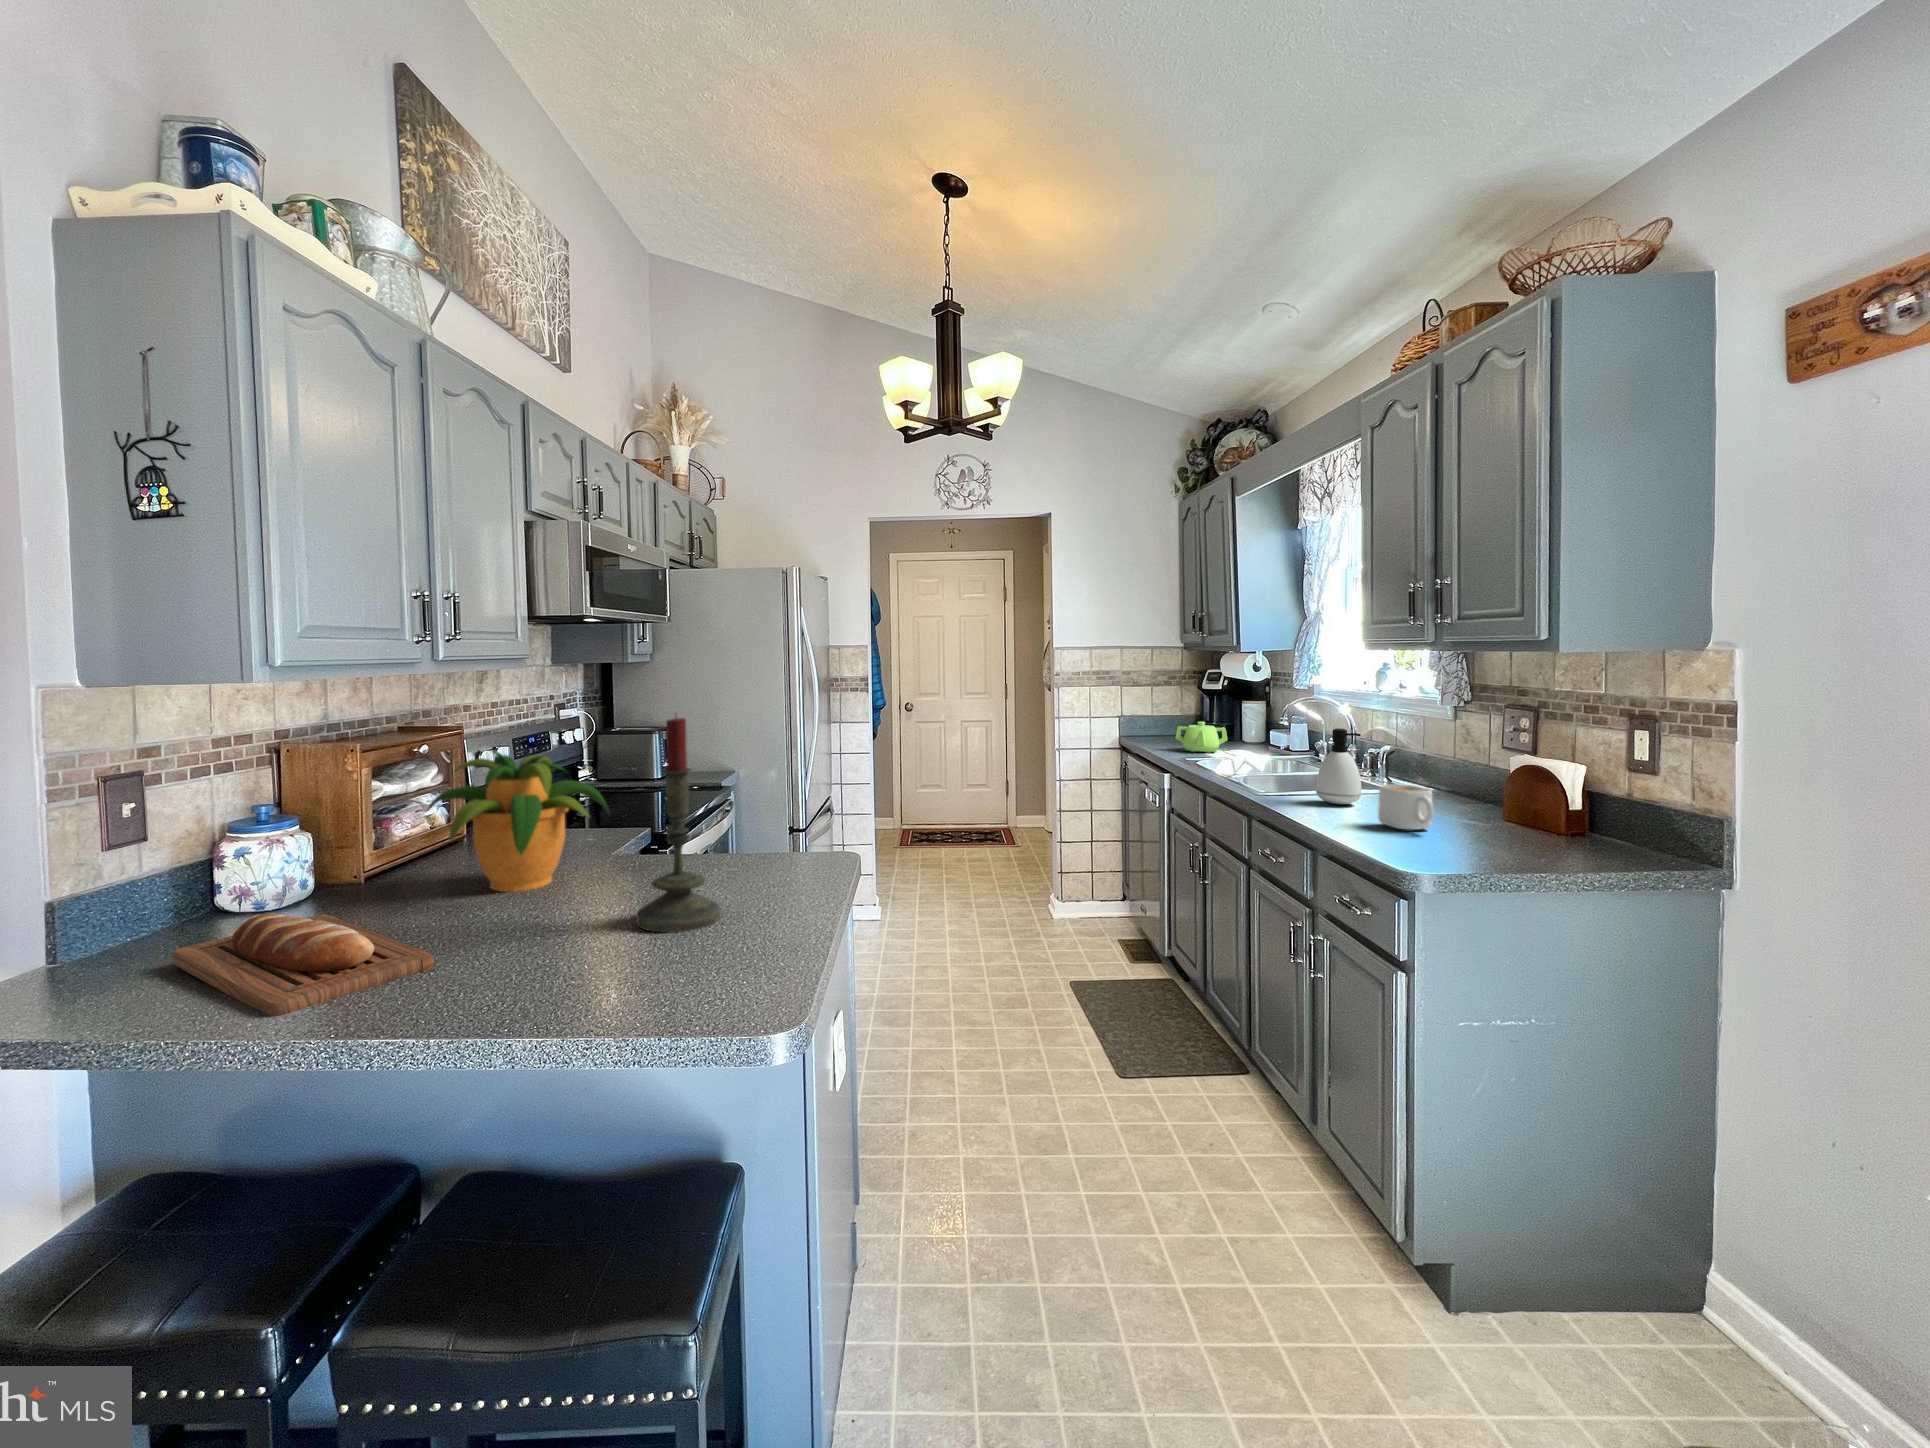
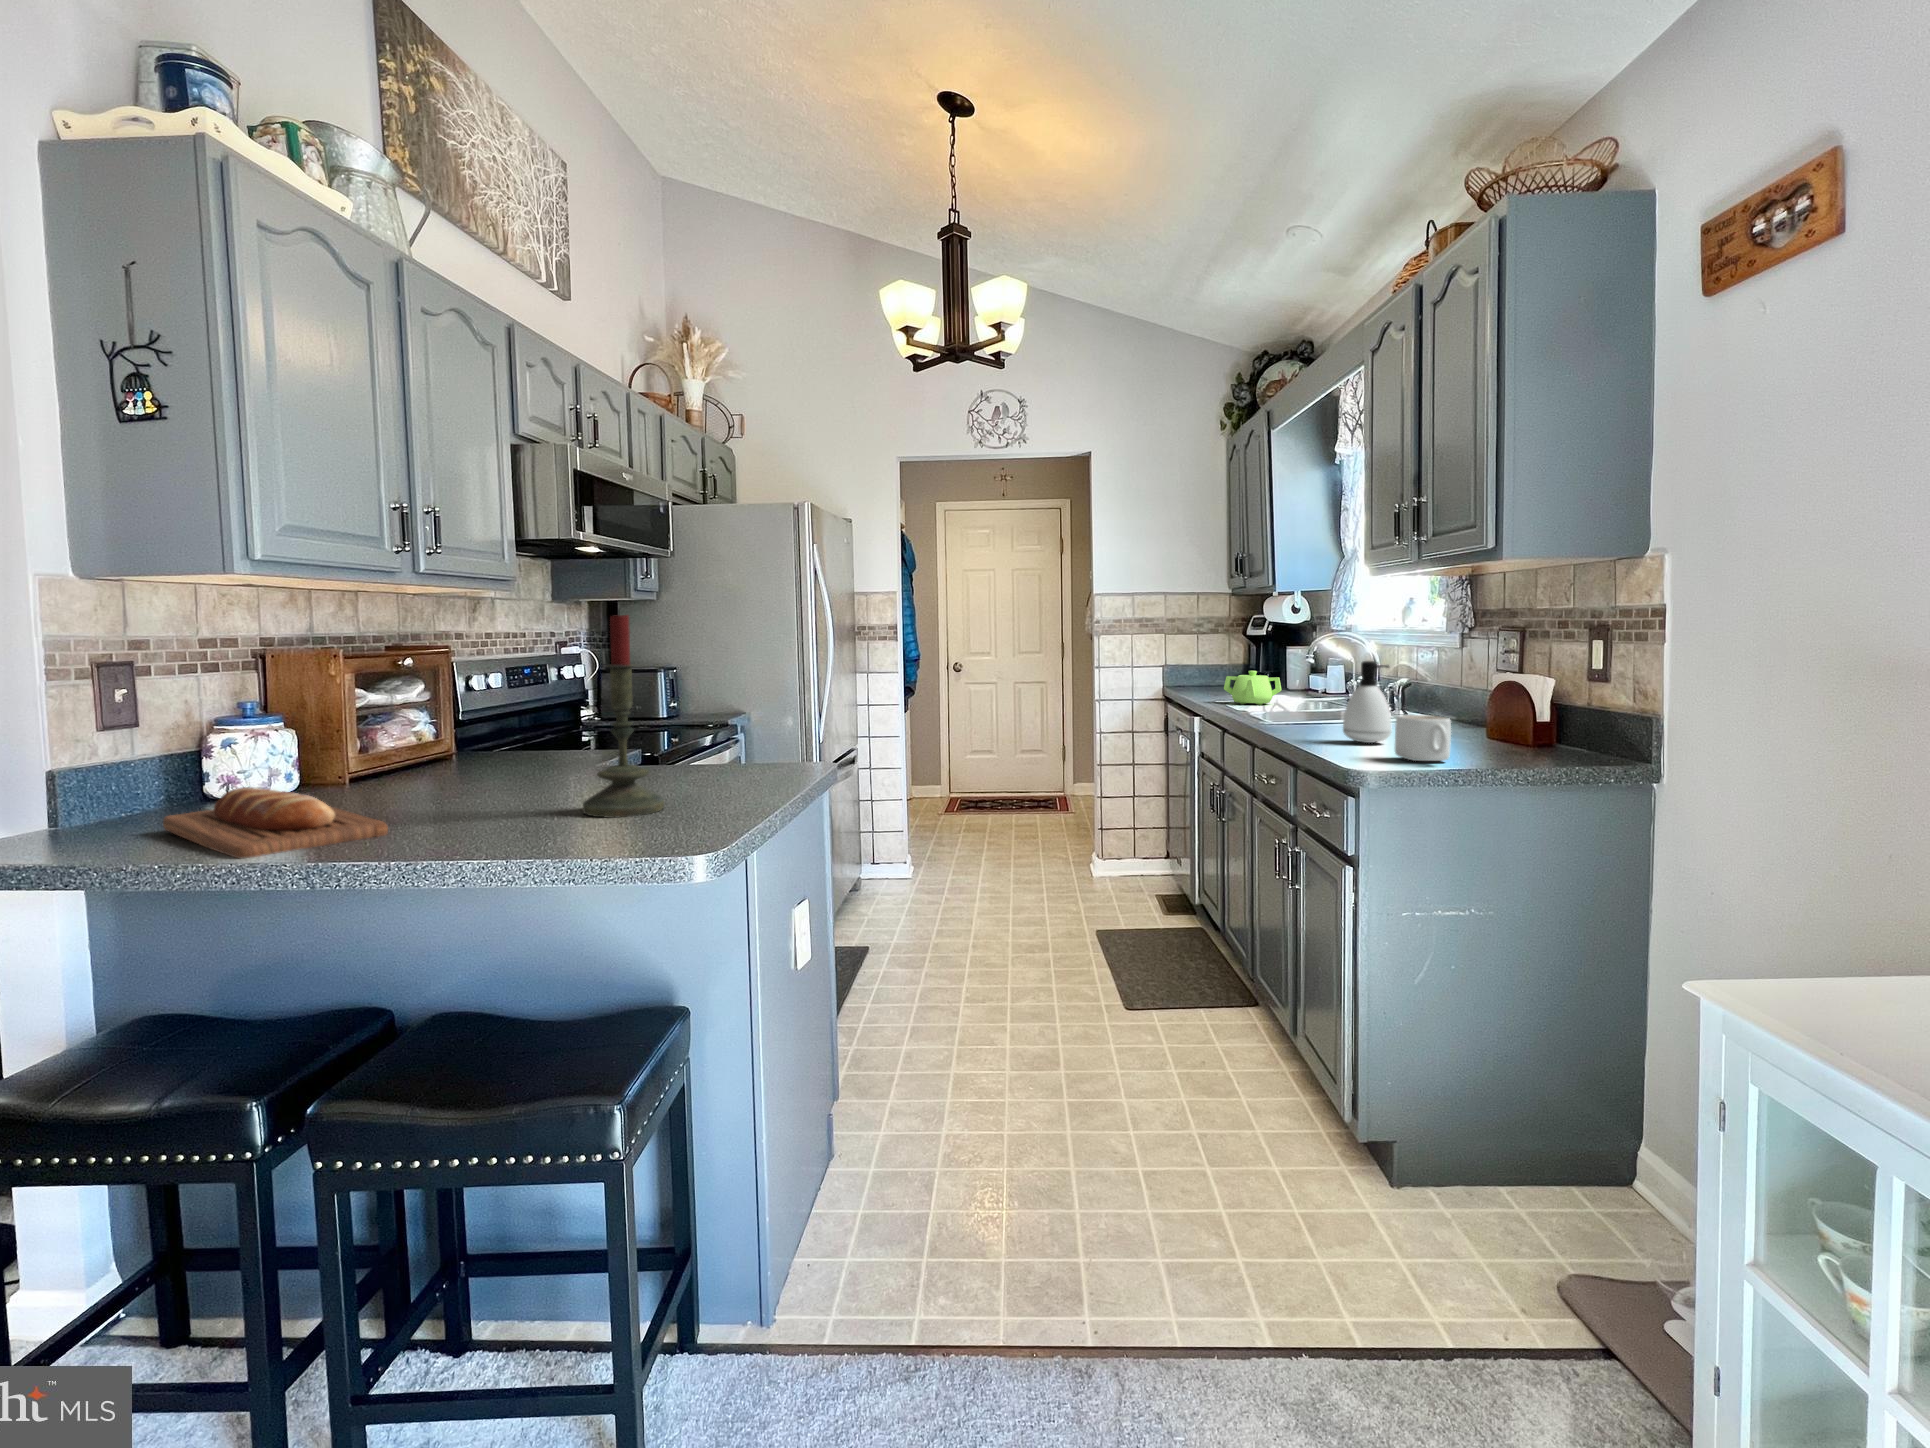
potted plant: present [428,749,609,892] -> none [401,654,579,793]

